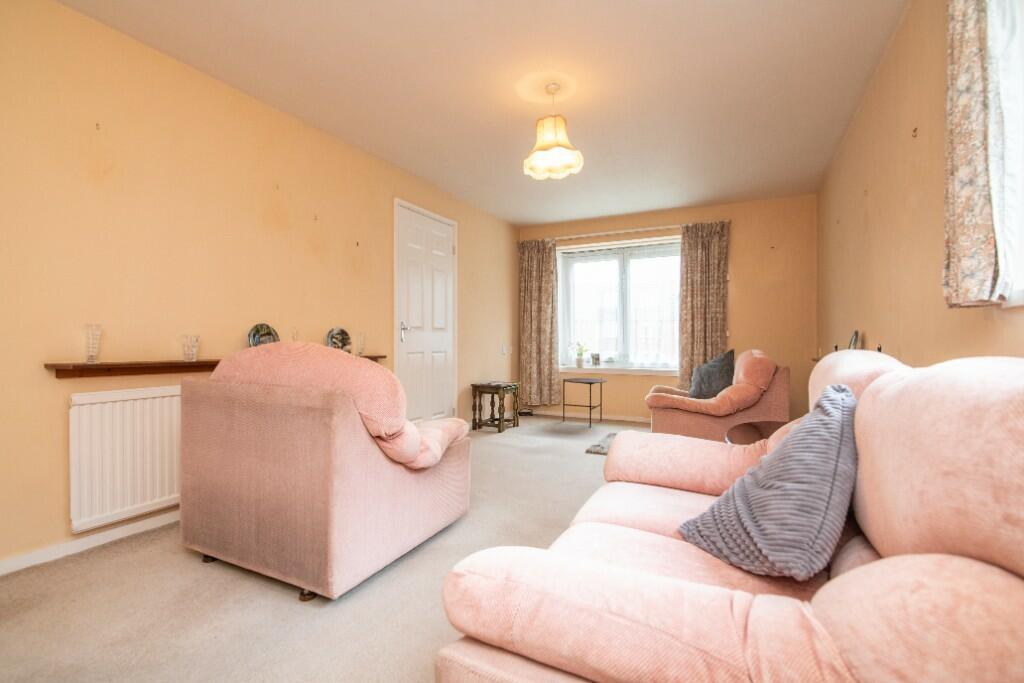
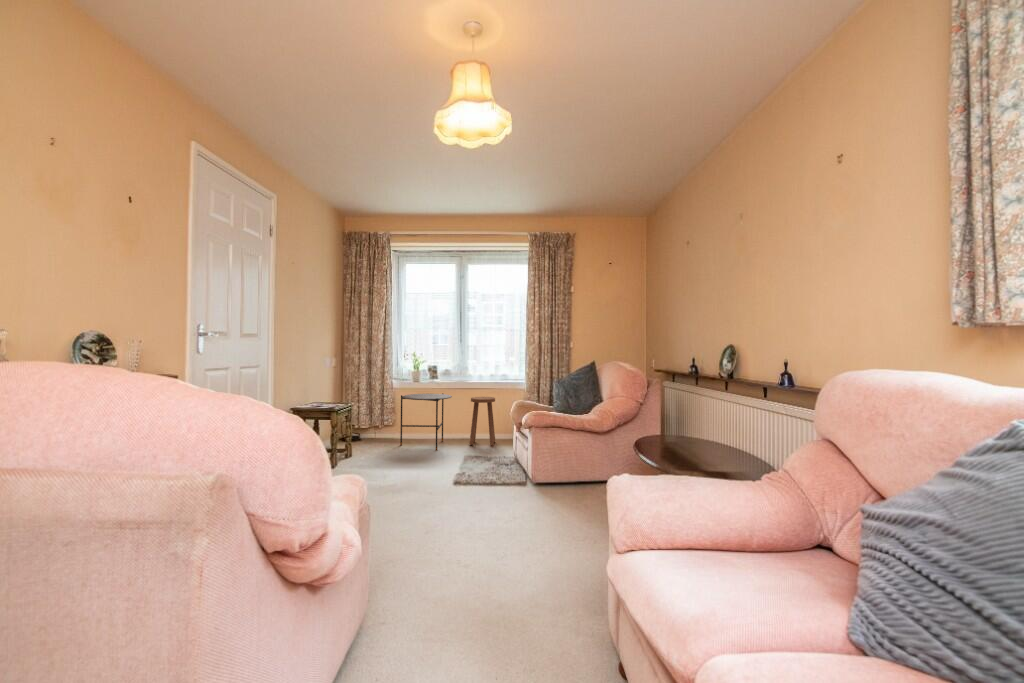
stool: none [623,383,649,428] -> present [469,397,495,445]

